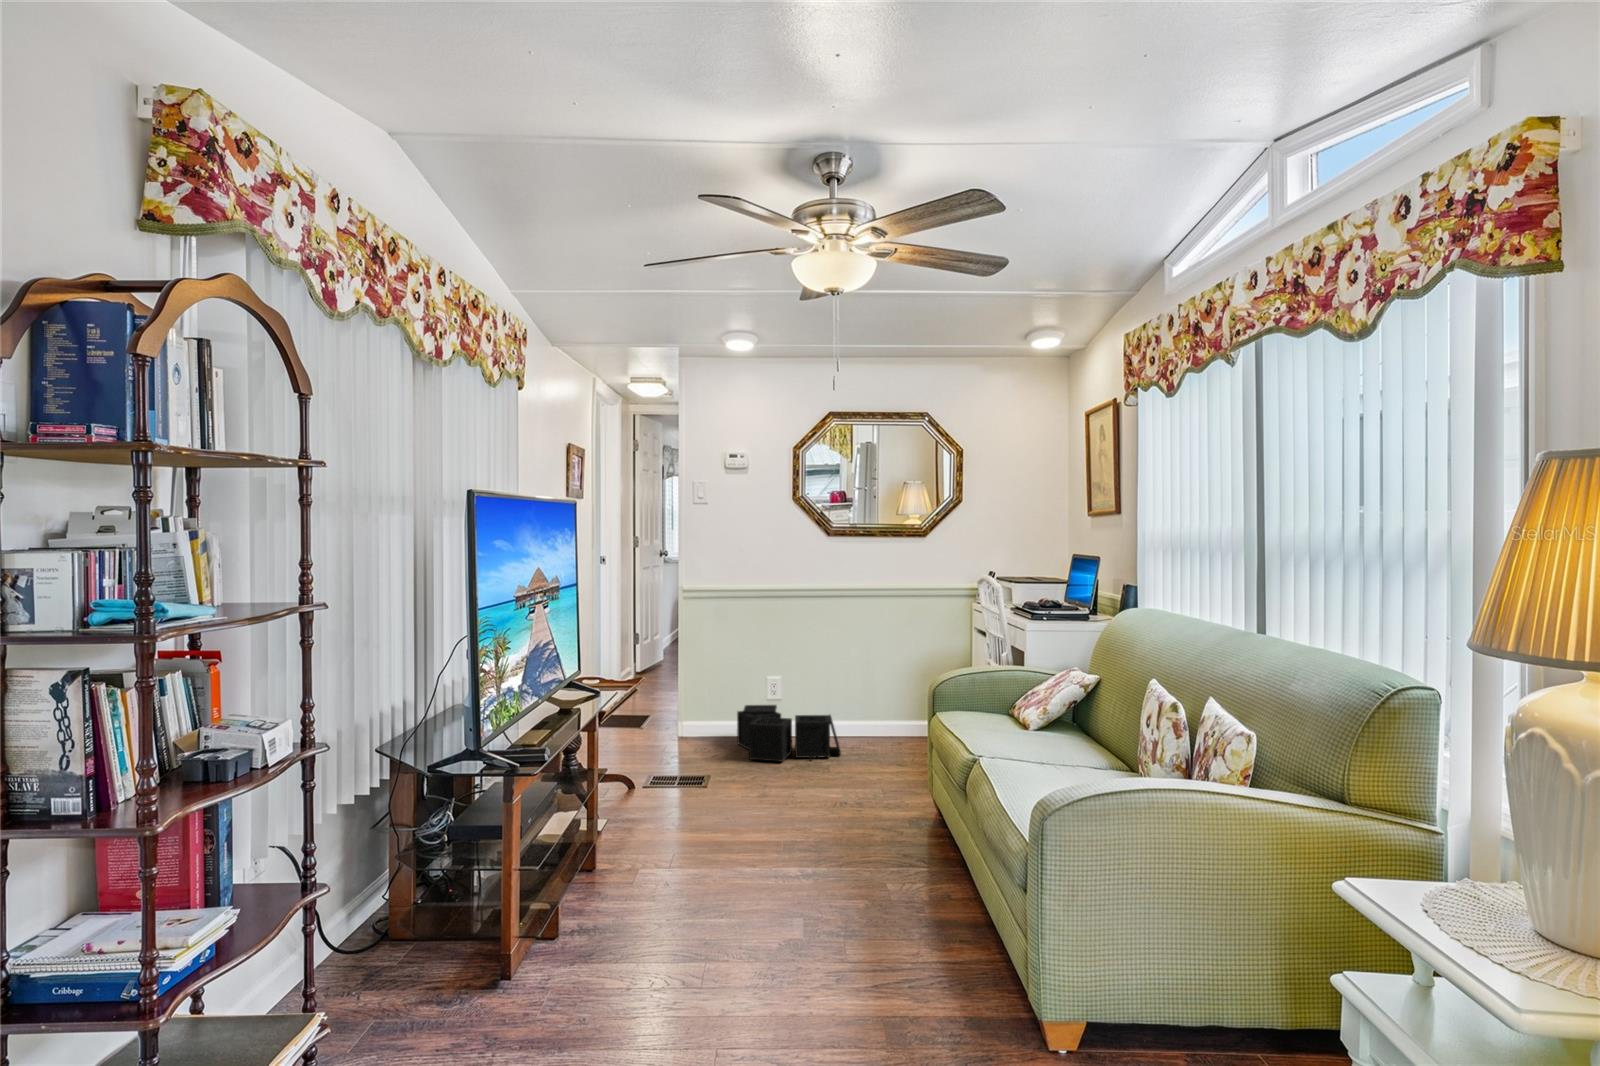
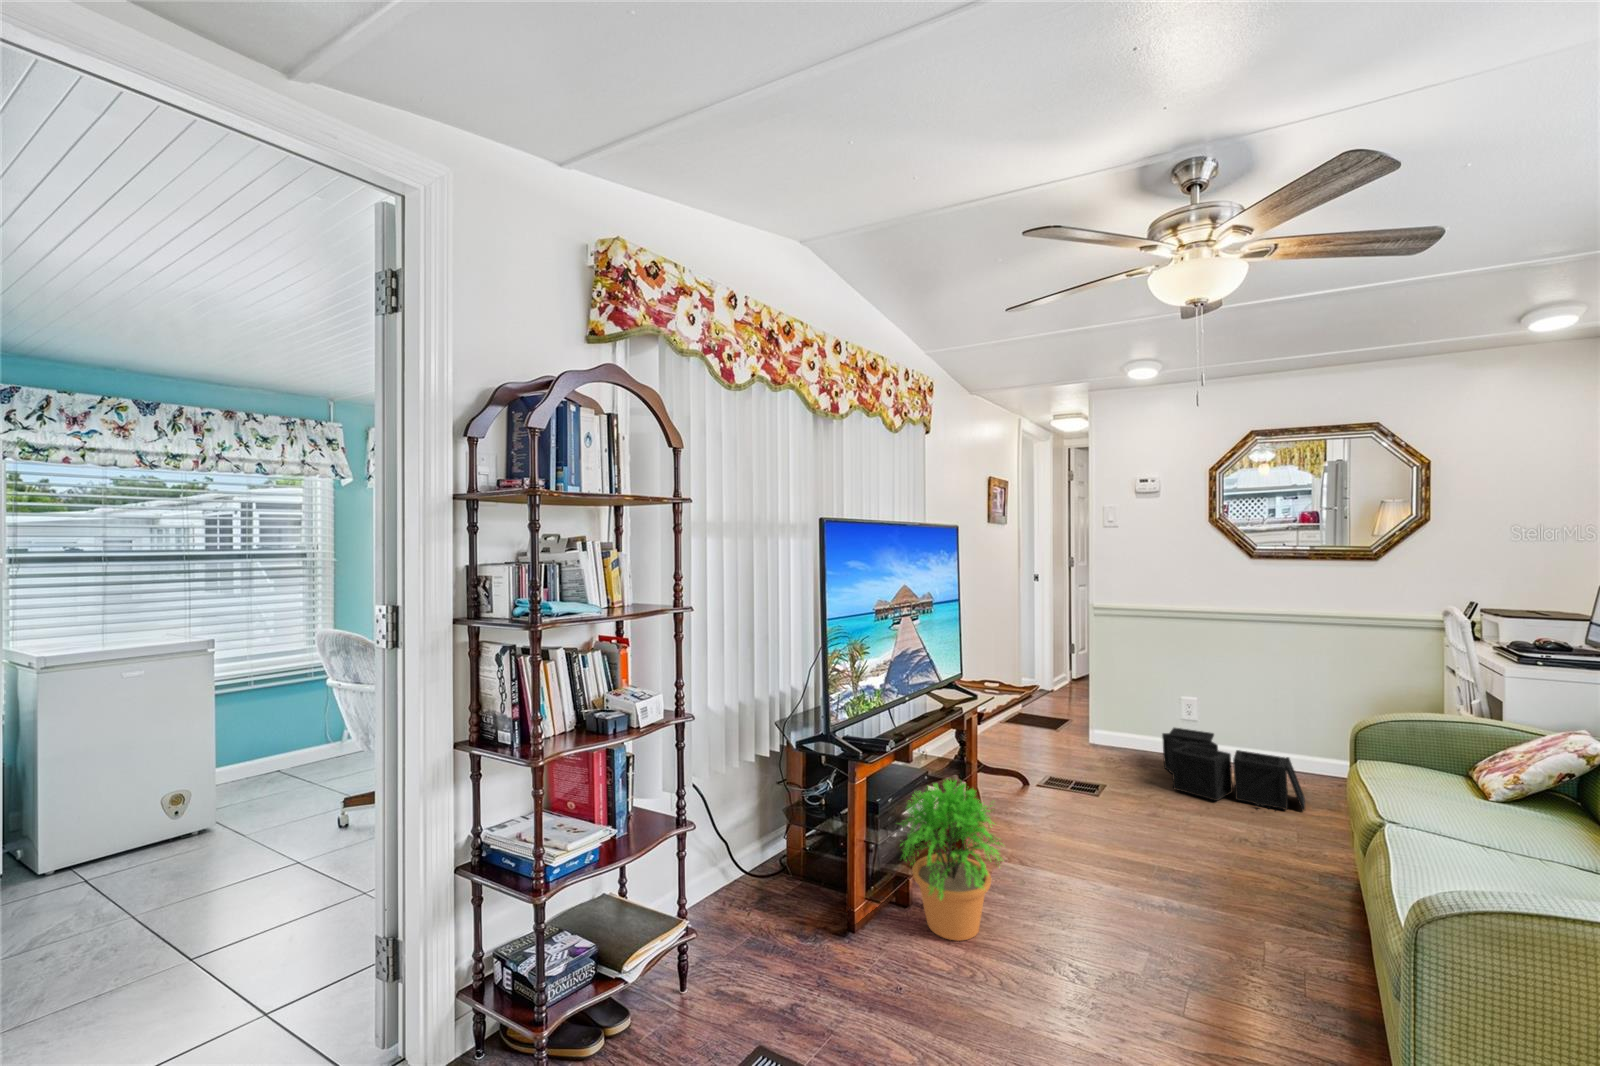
potted plant: none [536,769,649,928] -> present [901,779,1002,941]

